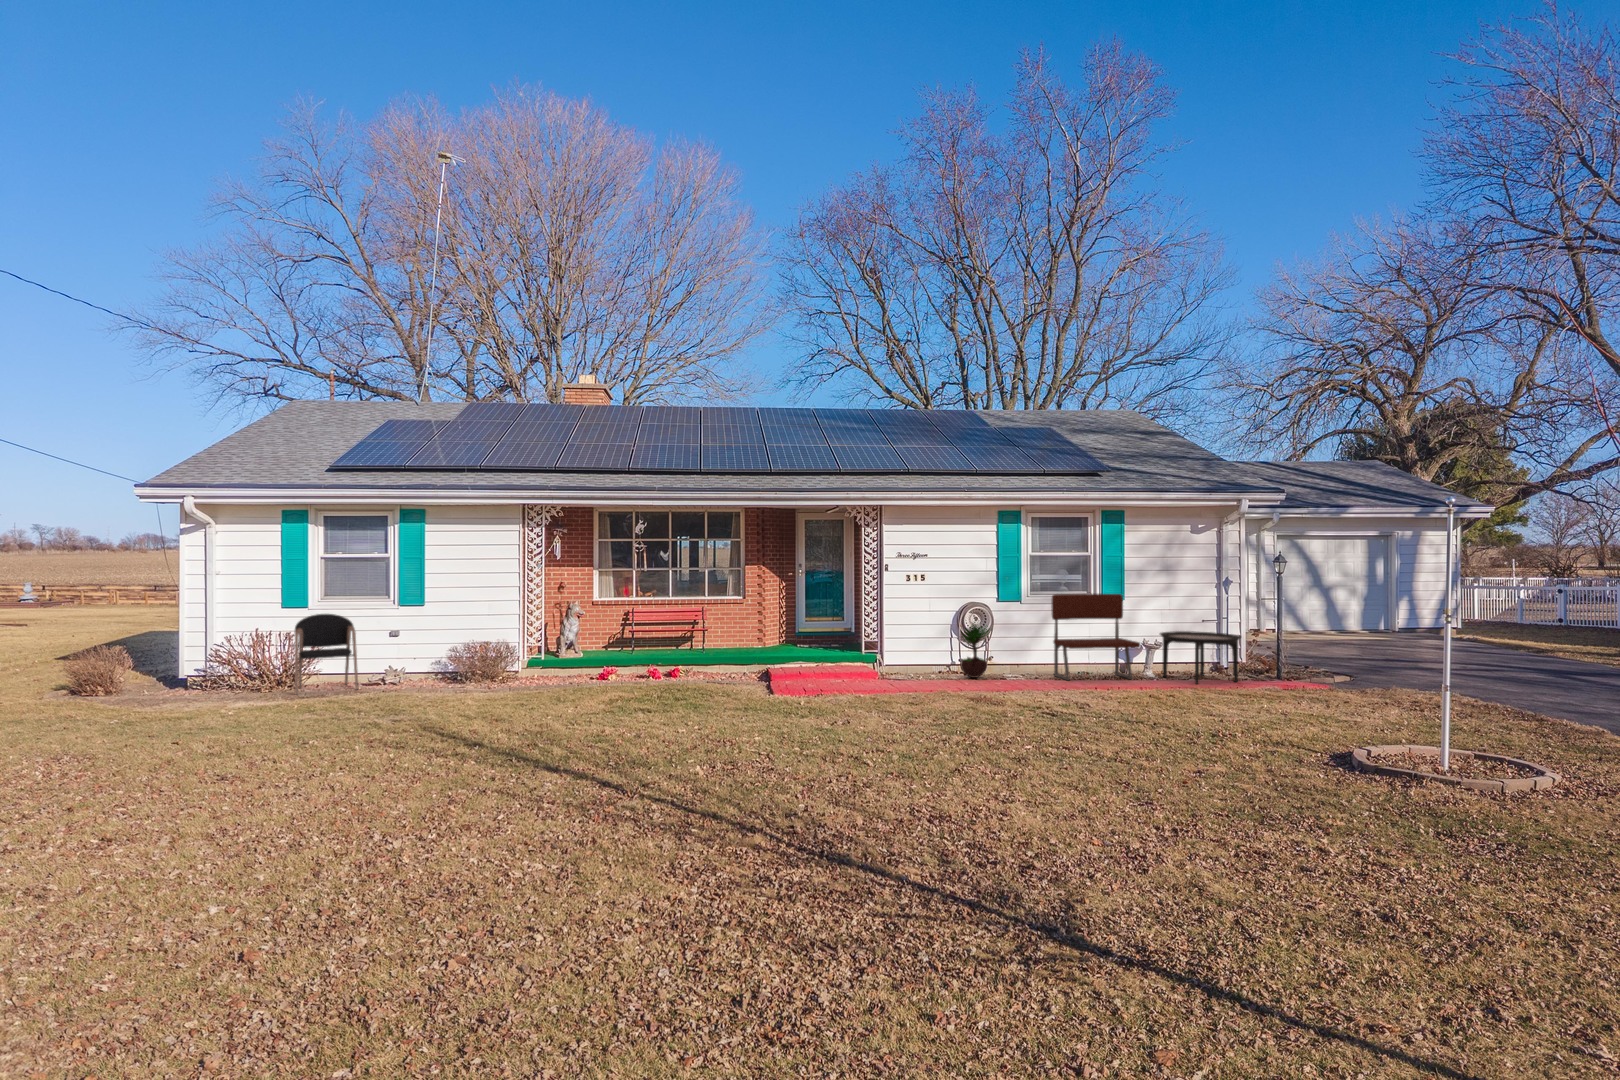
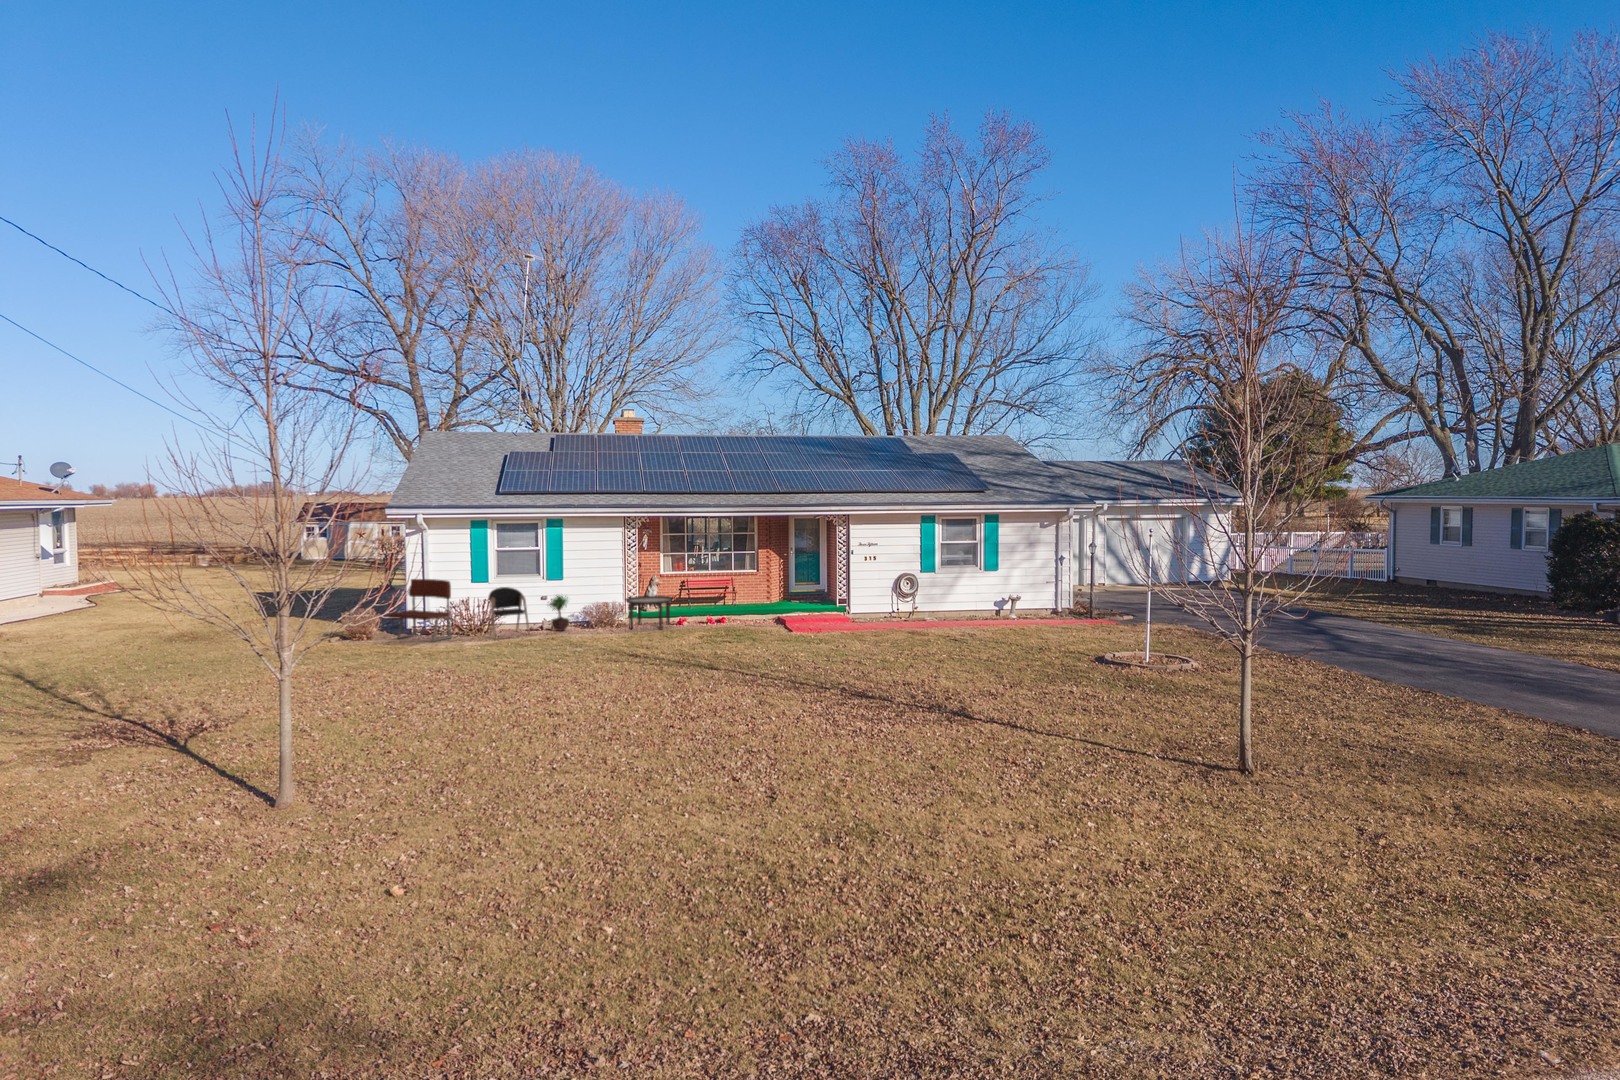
bench: present [1051,594,1140,681] -> present [389,579,451,642]
potted tree: present [961,622,990,678] -> present [549,596,569,631]
round table: present [1160,631,1241,684] -> present [626,596,674,629]

